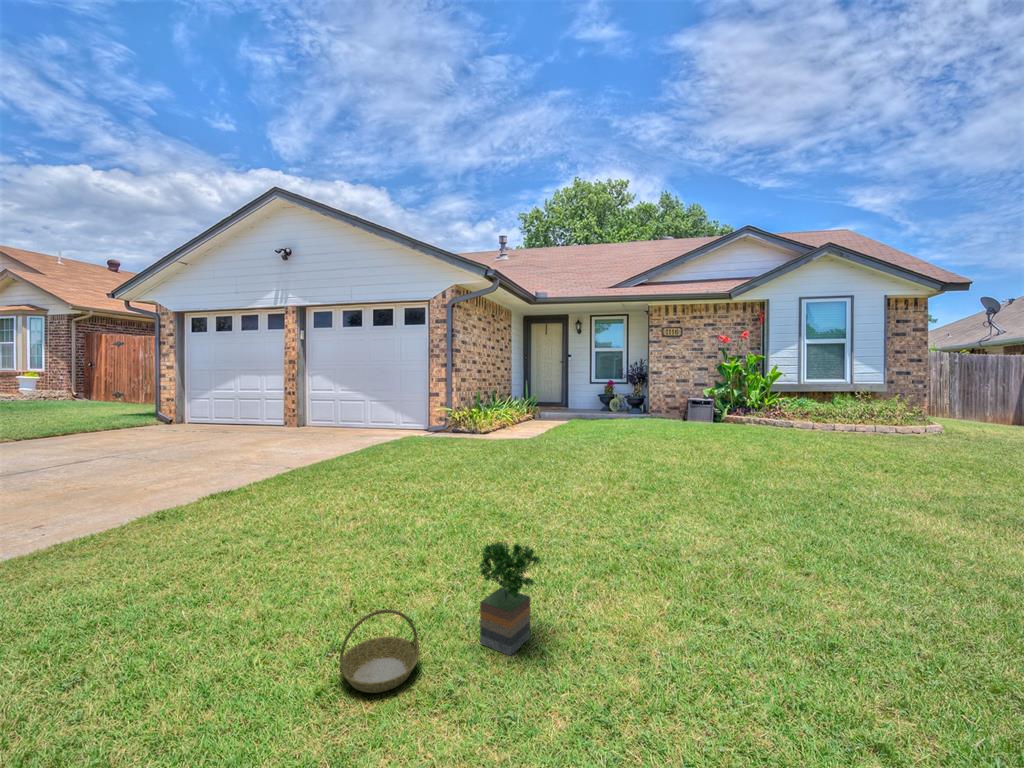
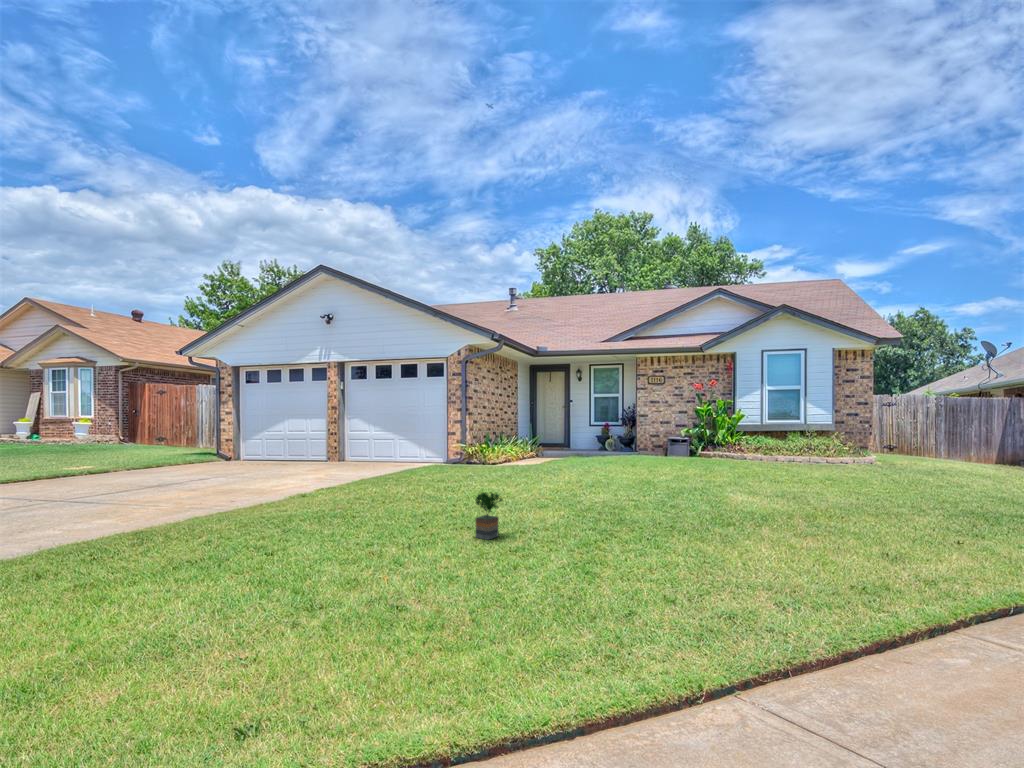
basket: present [339,609,419,693] -> none [416,515,449,546]

